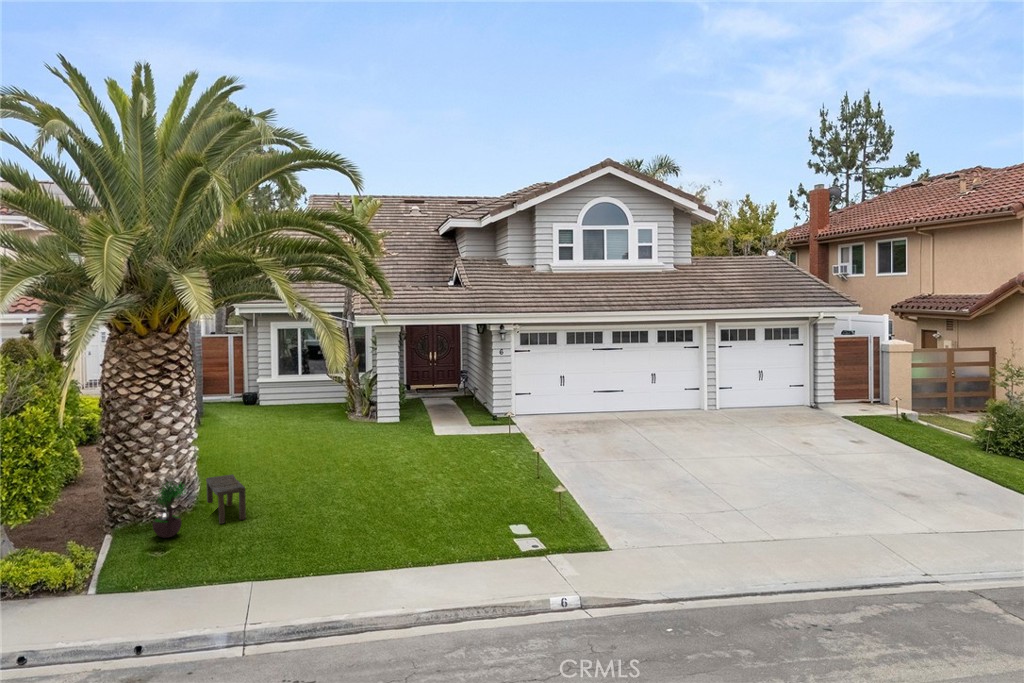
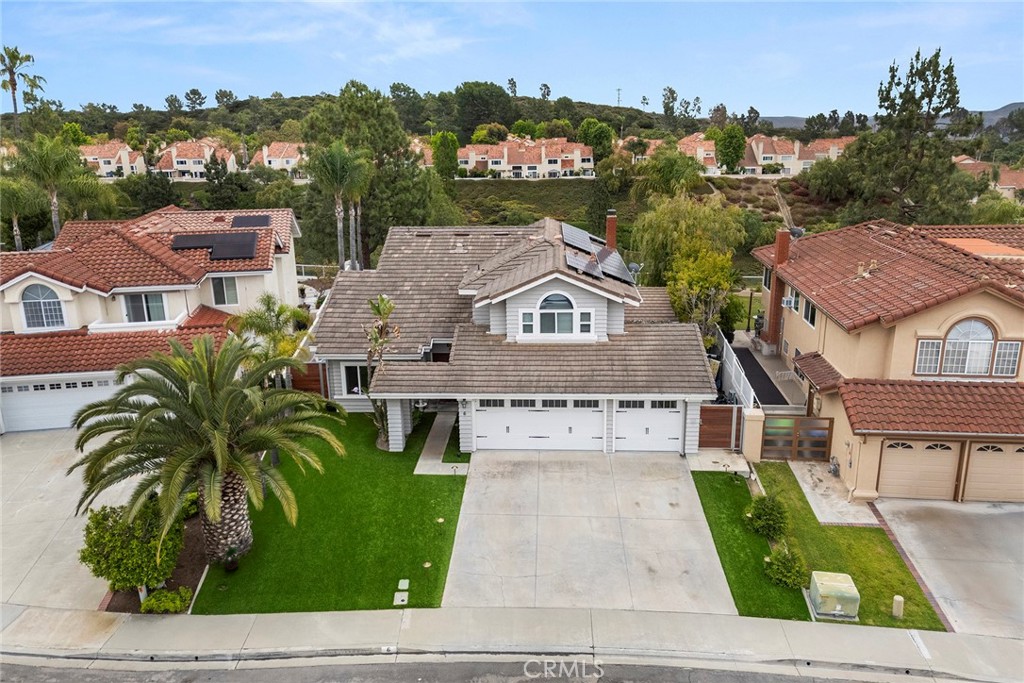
bench: present [206,475,246,524] -> none [257,526,273,559]

